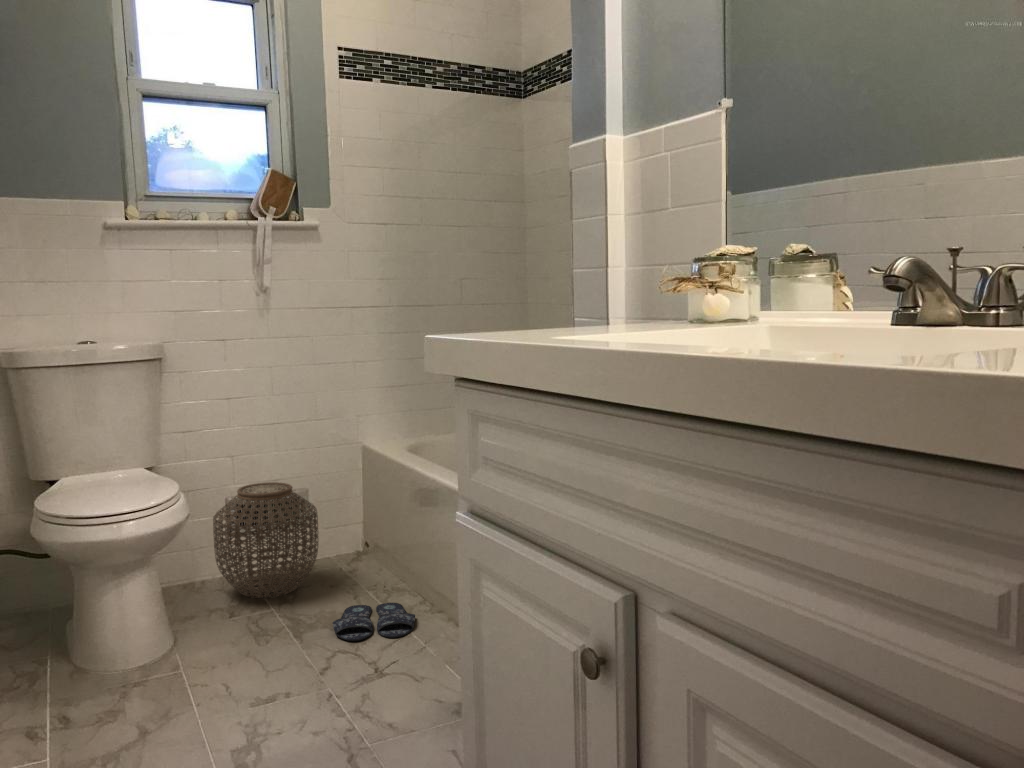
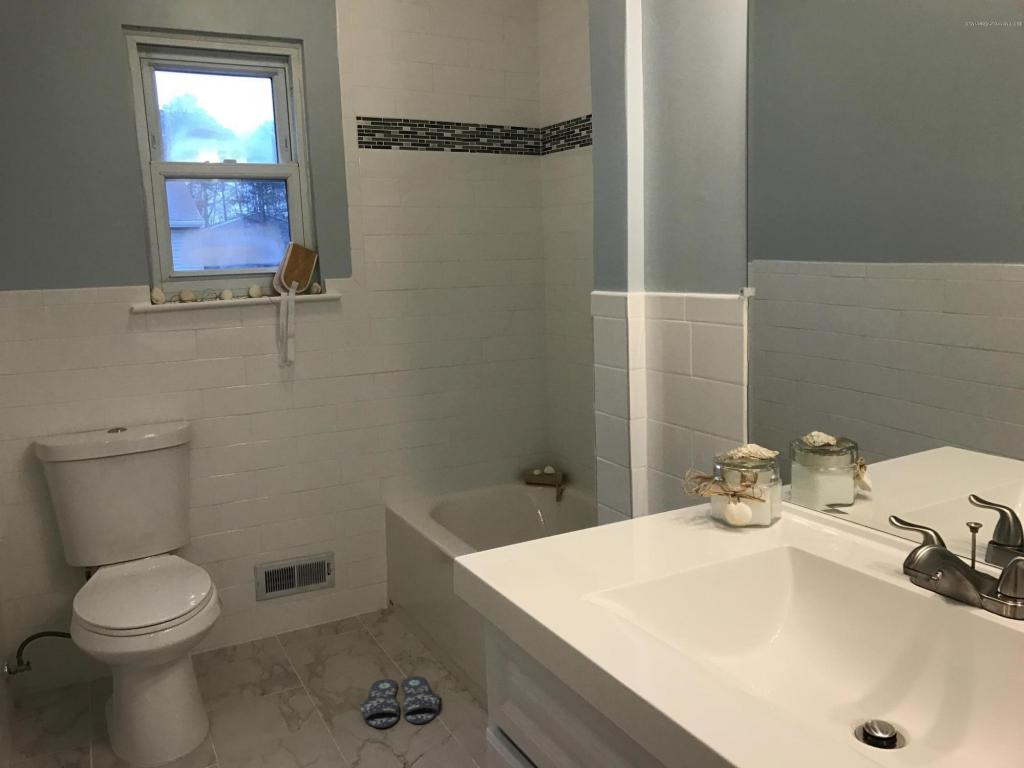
woven basket: present [213,482,318,598] -> none [243,553,345,668]

